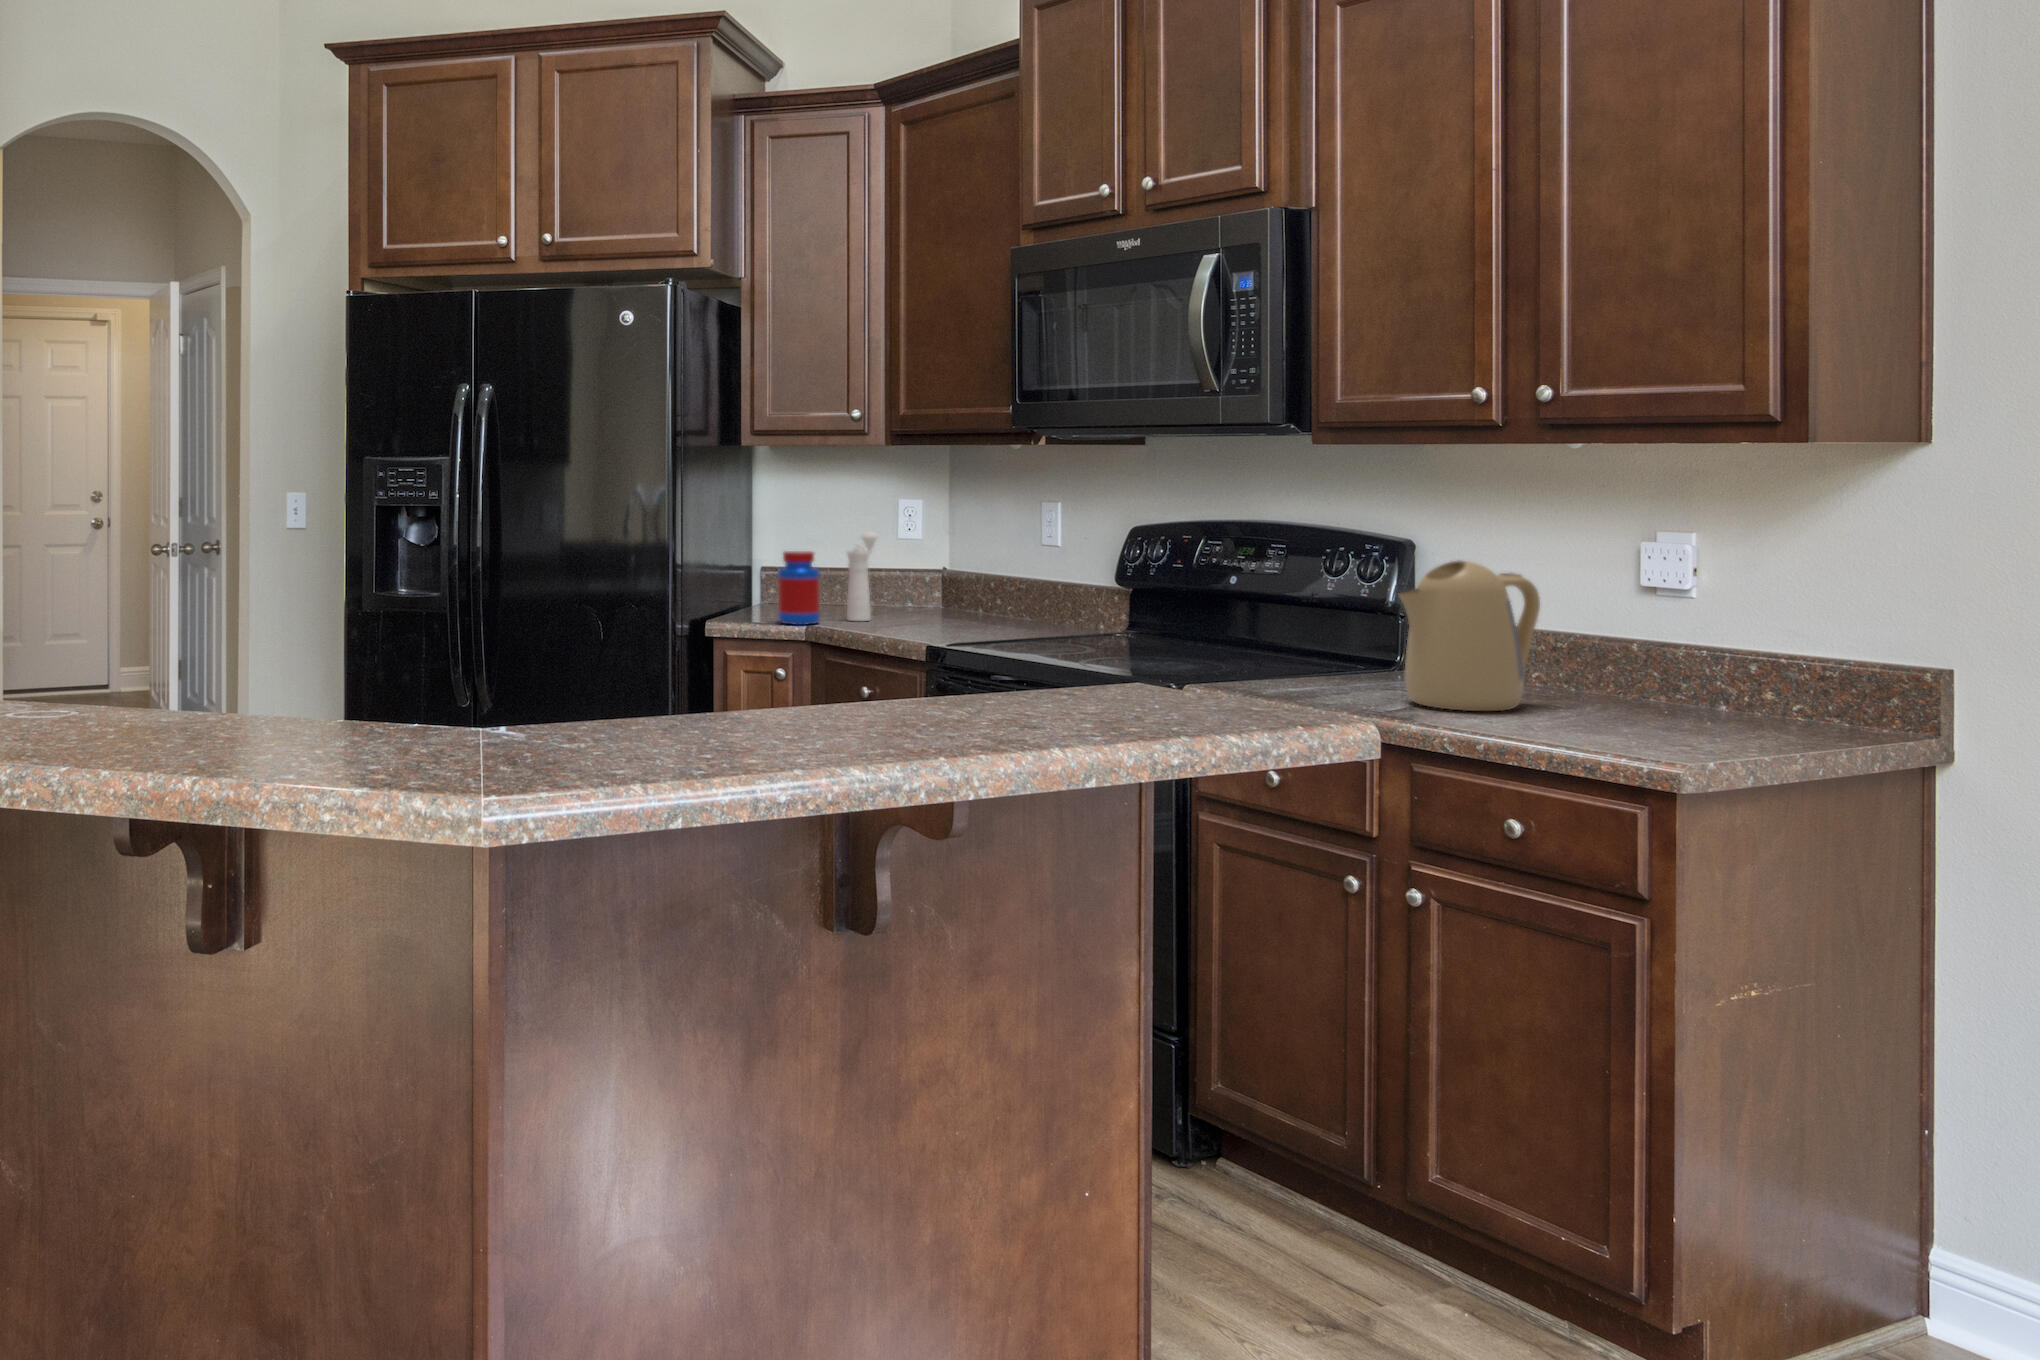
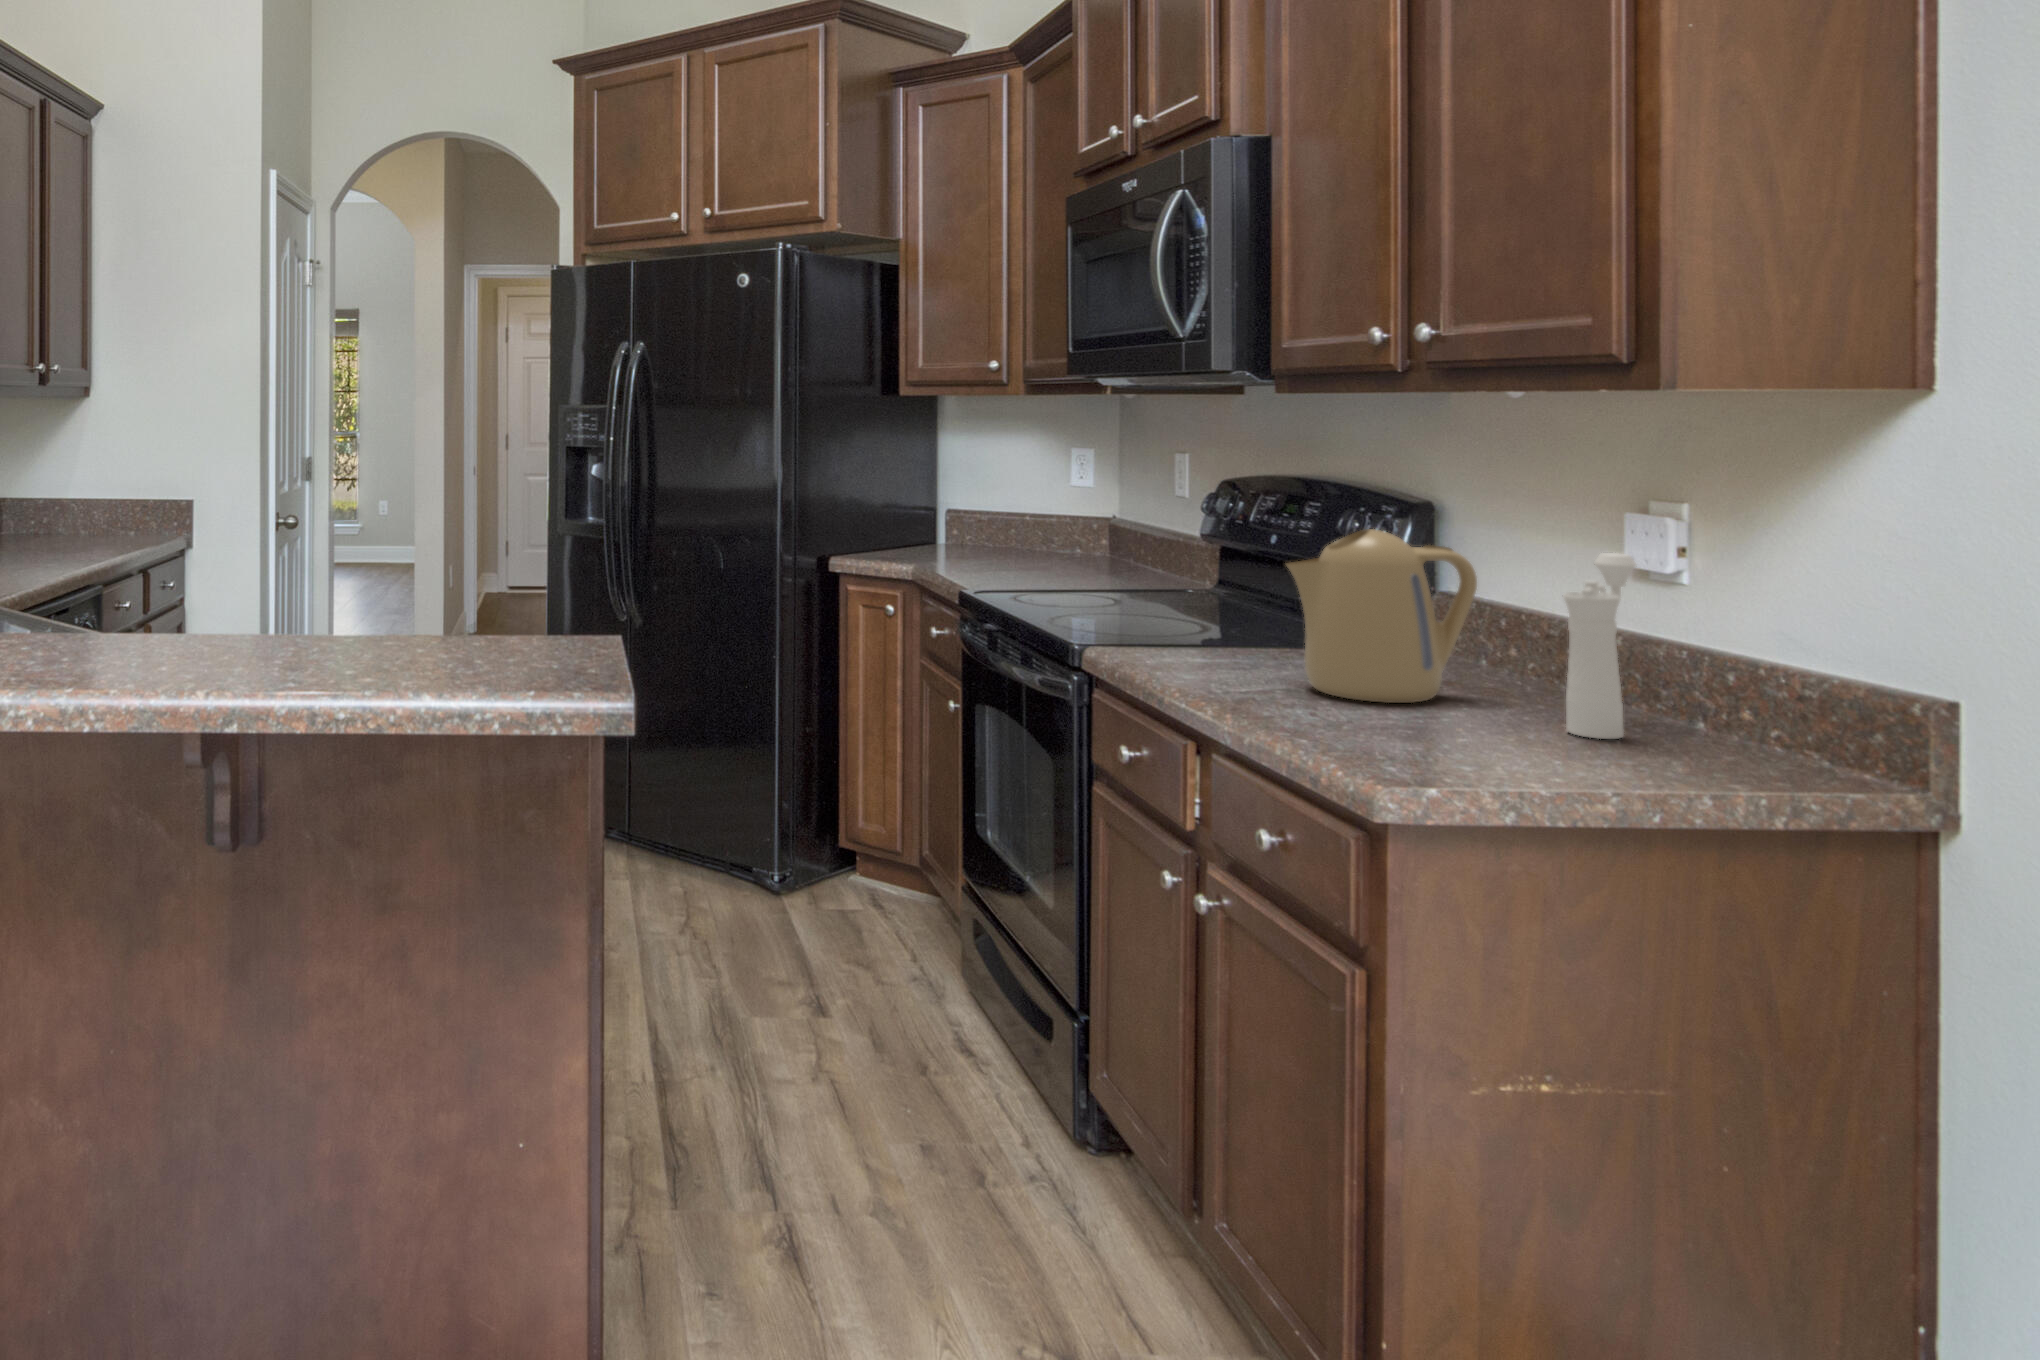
pepper mill: present [847,531,878,621] -> present [1563,553,1636,739]
jar: present [778,551,820,625] -> none [905,497,947,567]

